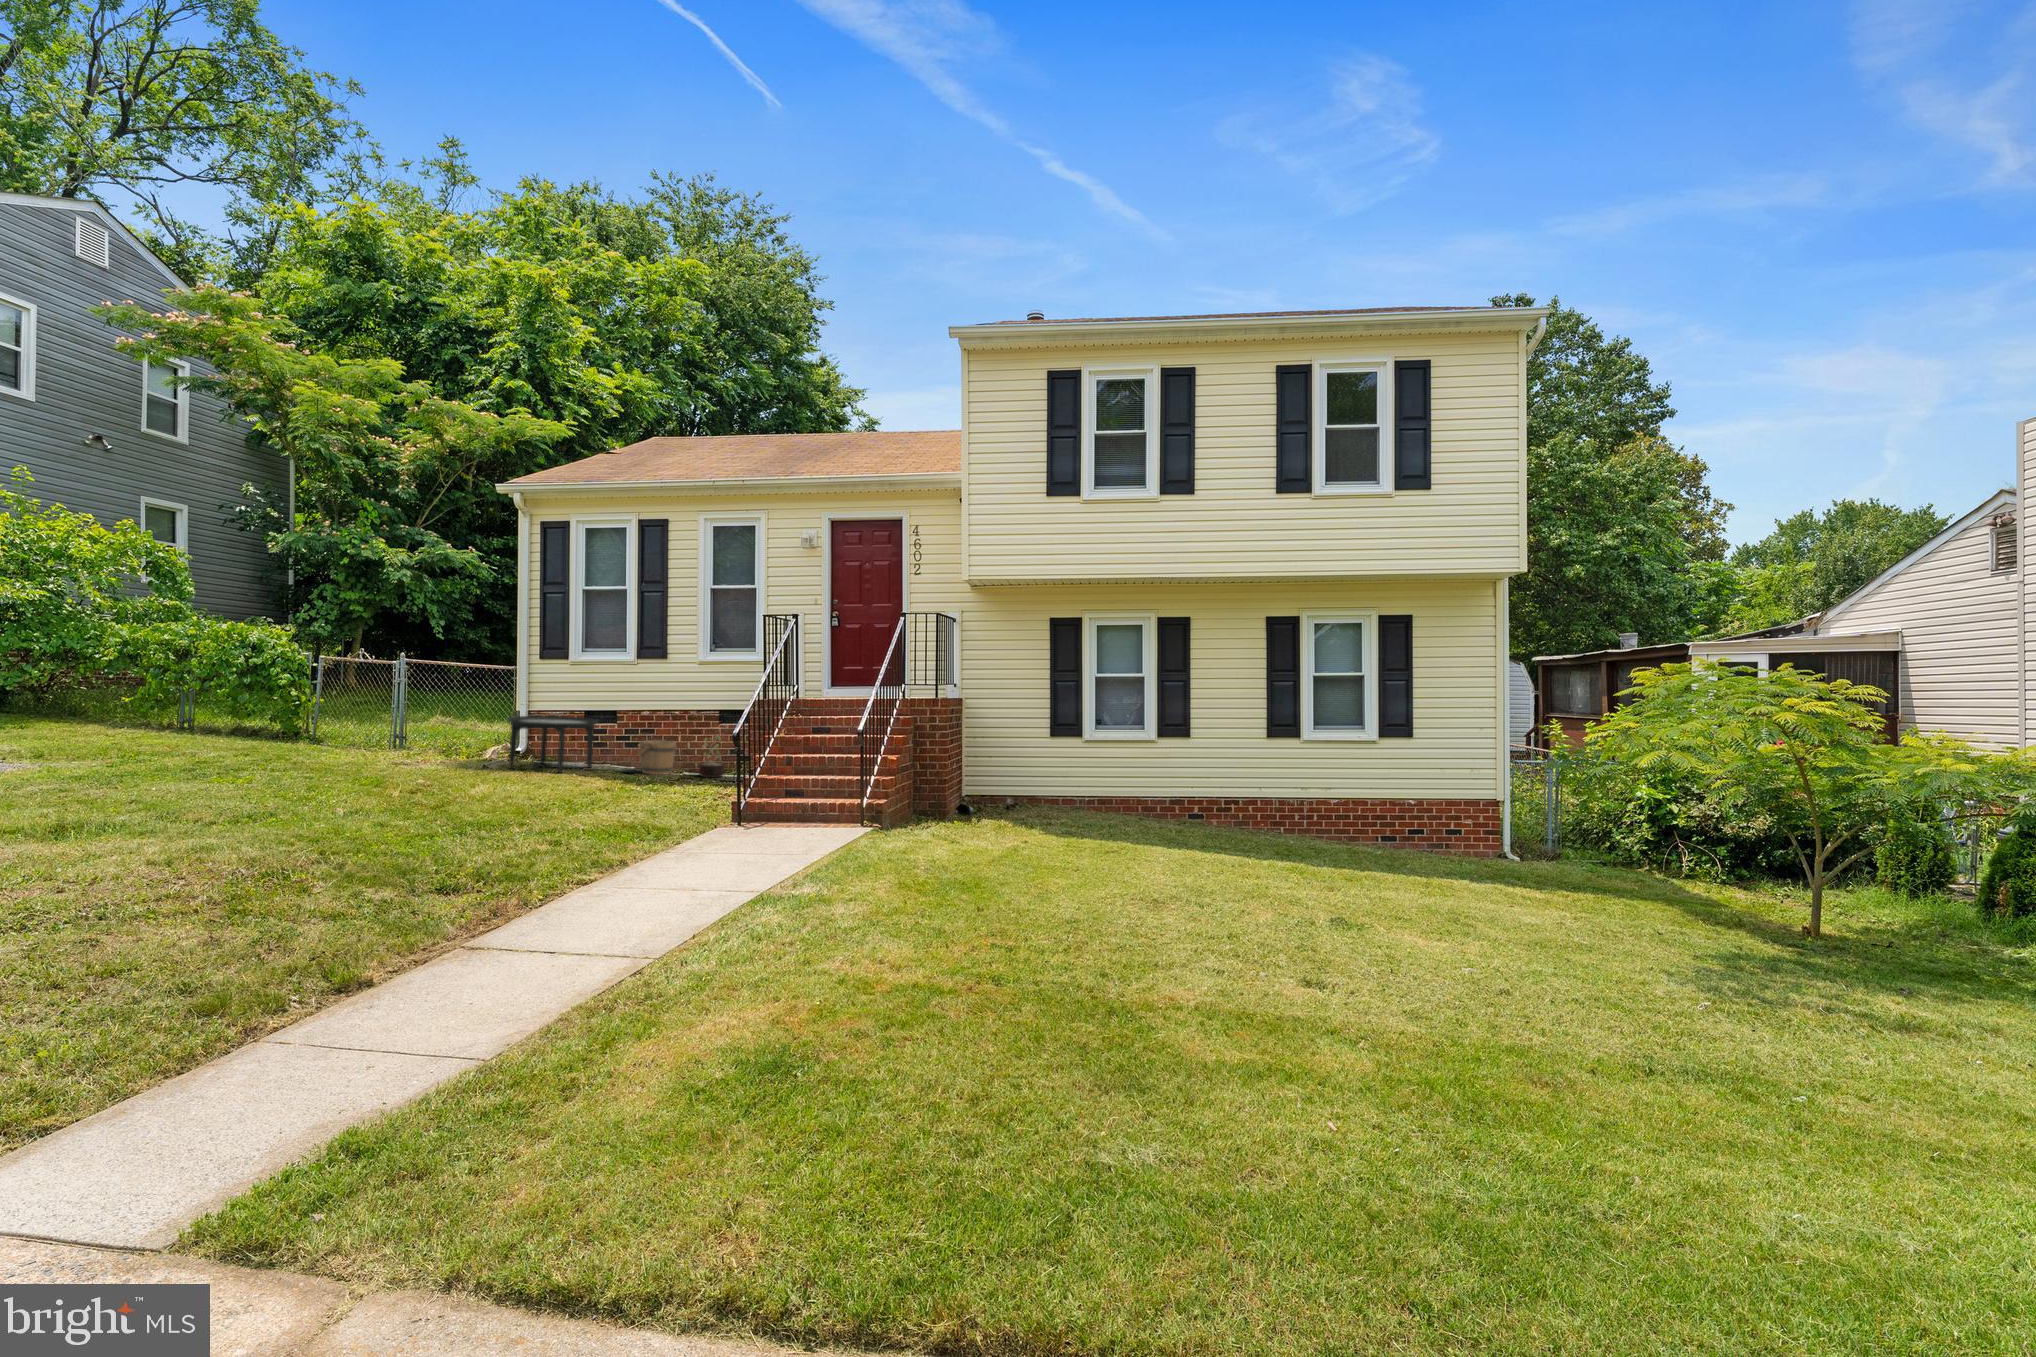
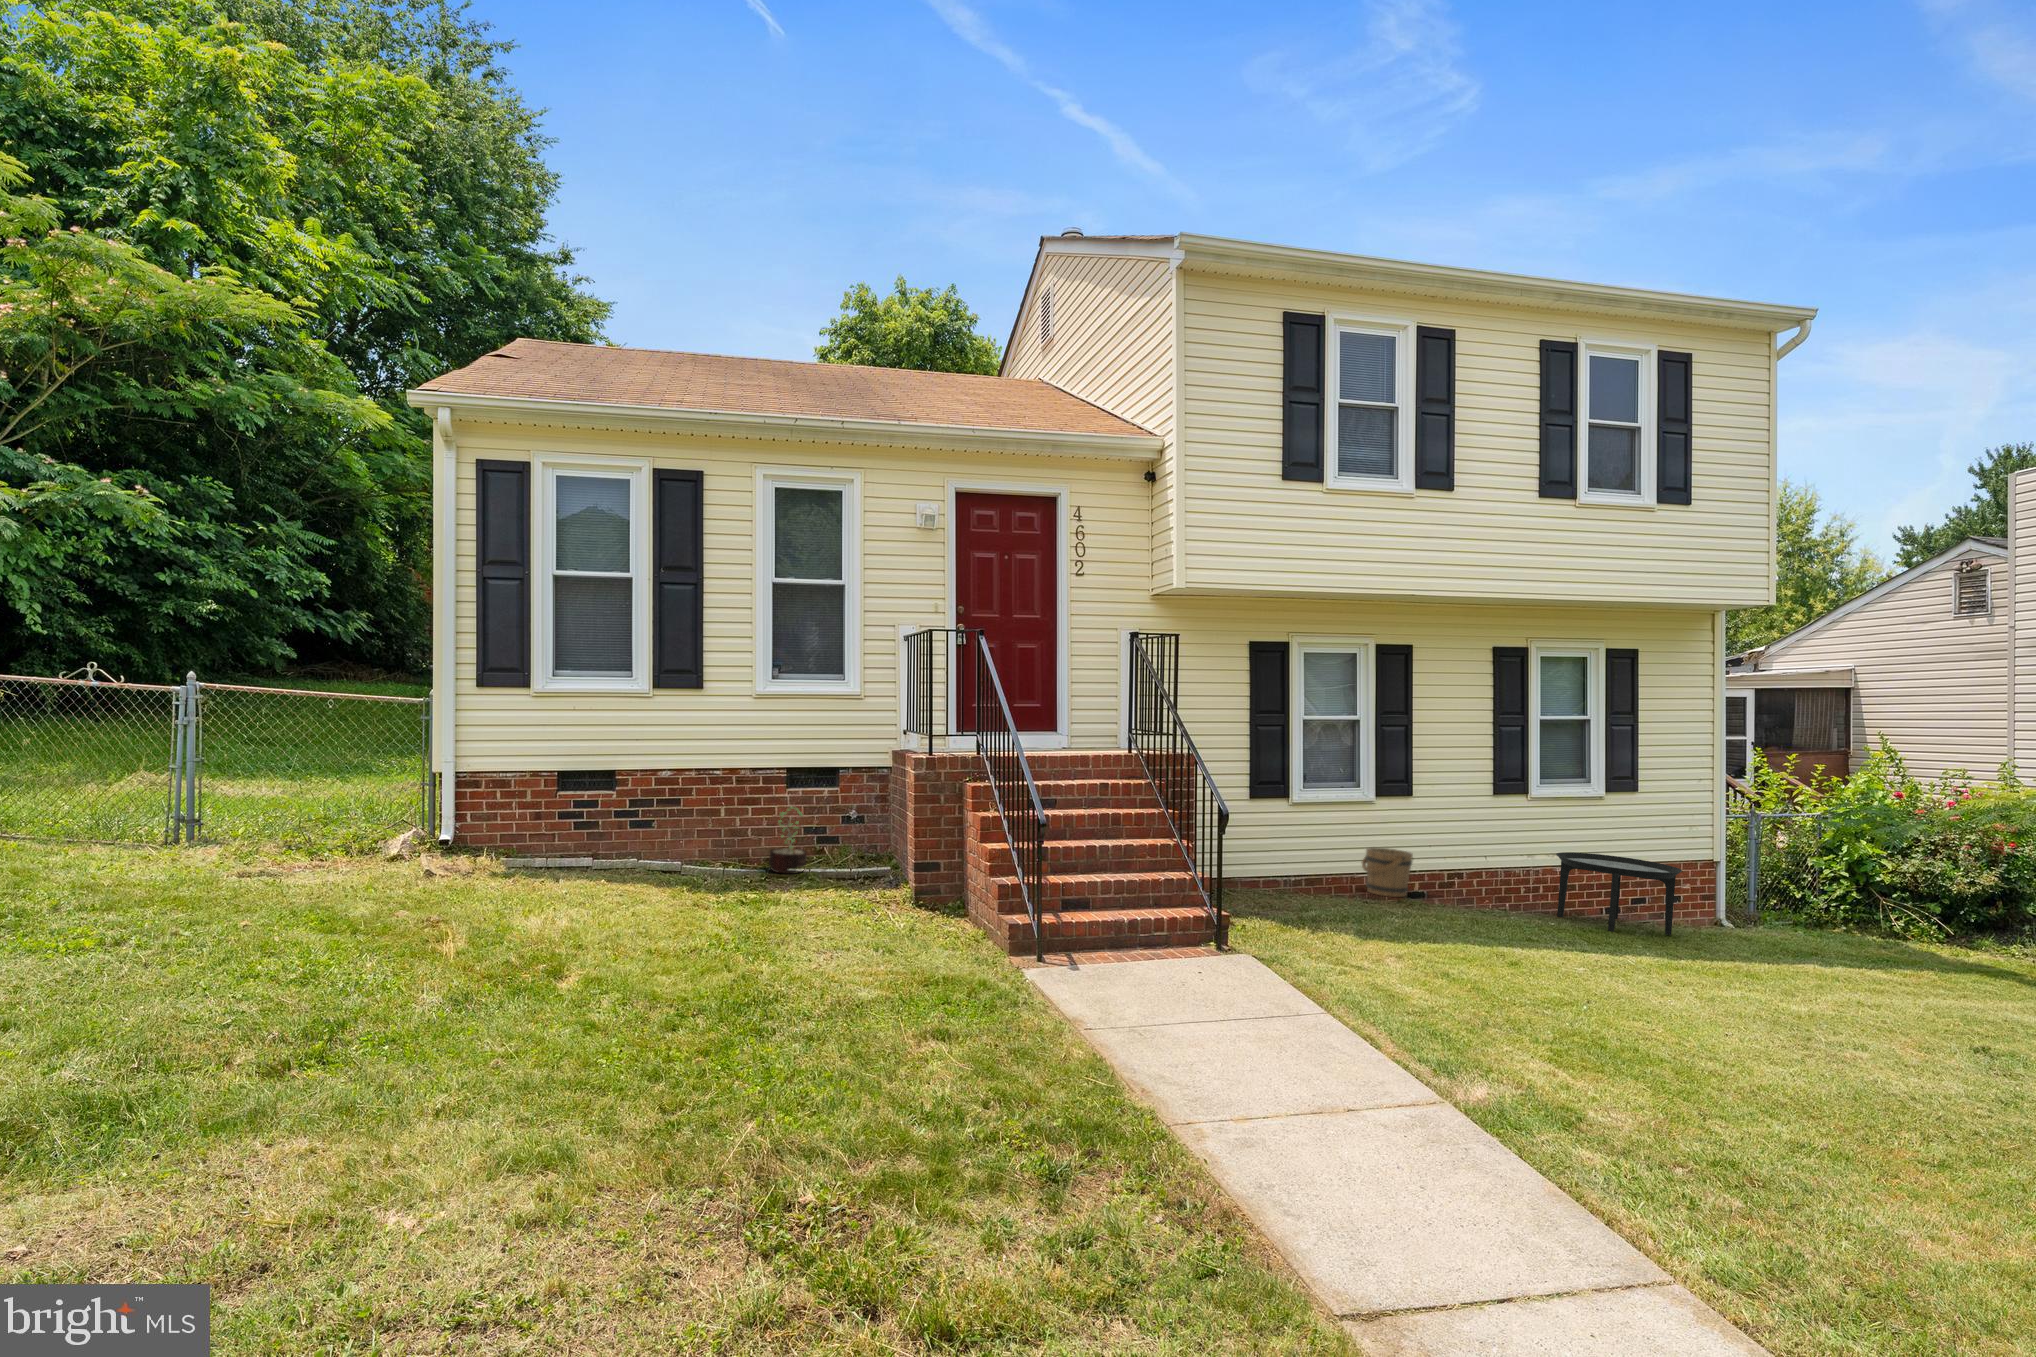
round table: present [508,716,598,773] -> present [1556,852,1682,935]
bucket: present [639,740,676,775] -> present [1361,847,1413,897]

